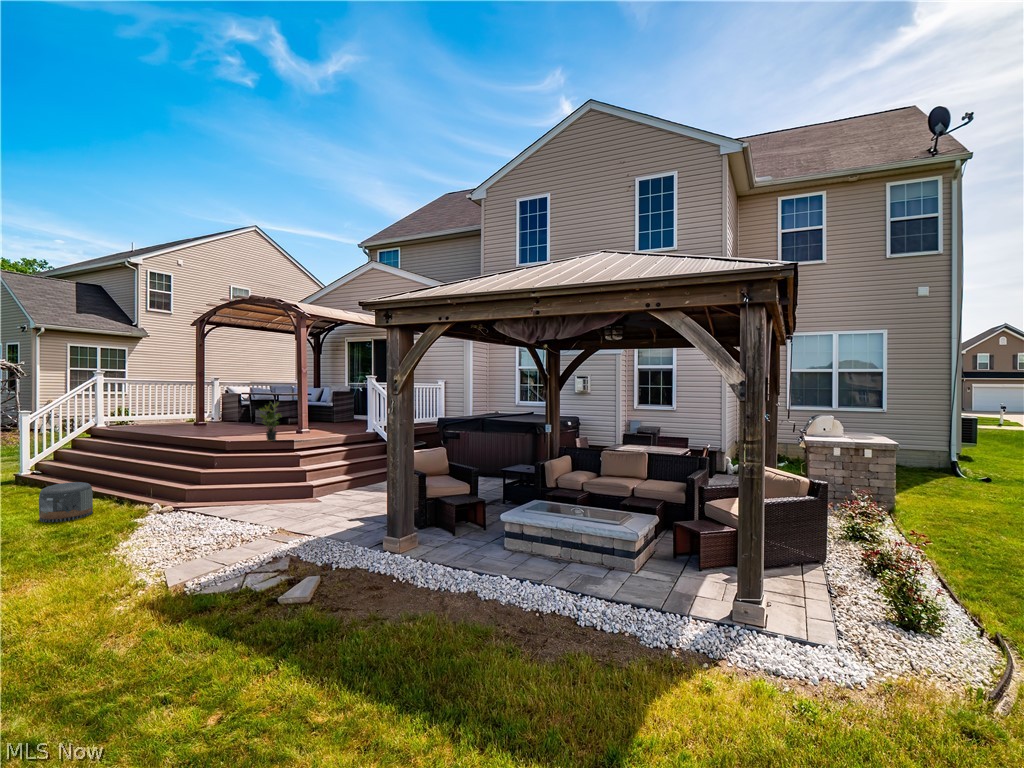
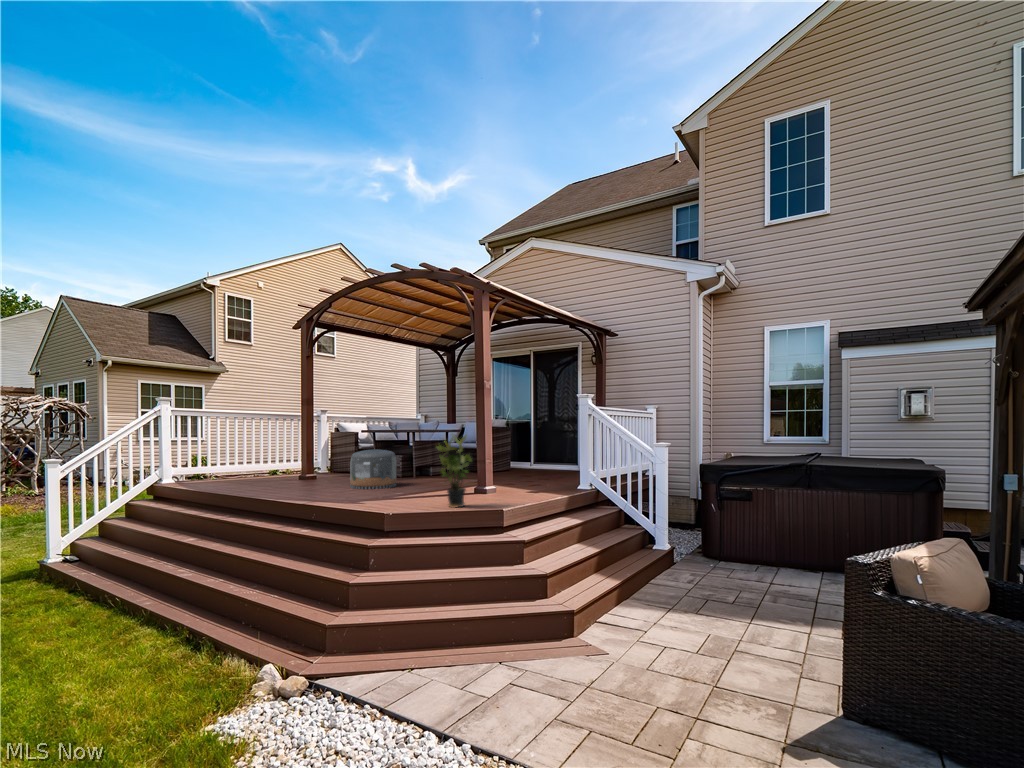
pouf: present [39,482,93,522] -> present [350,449,396,489]

